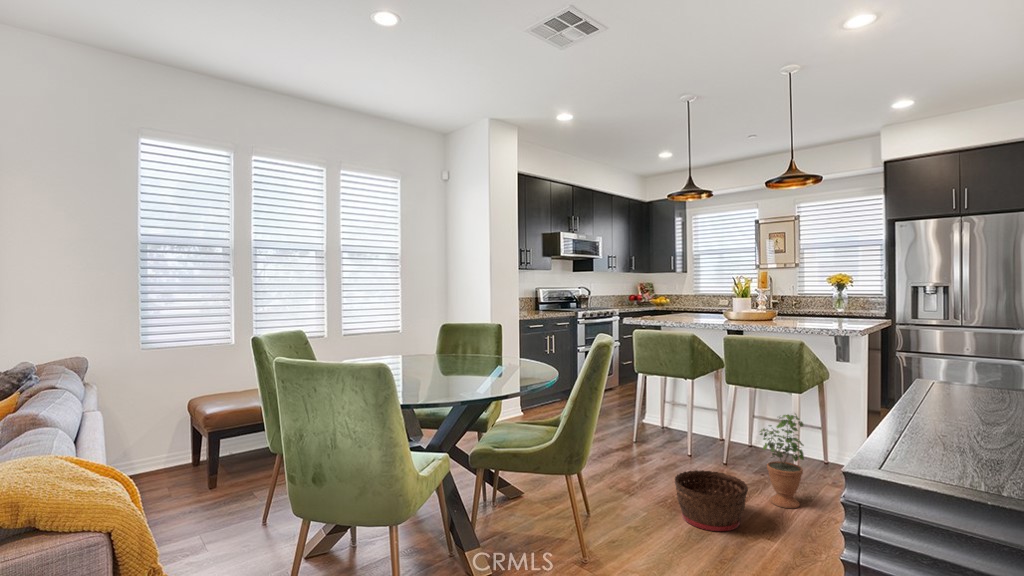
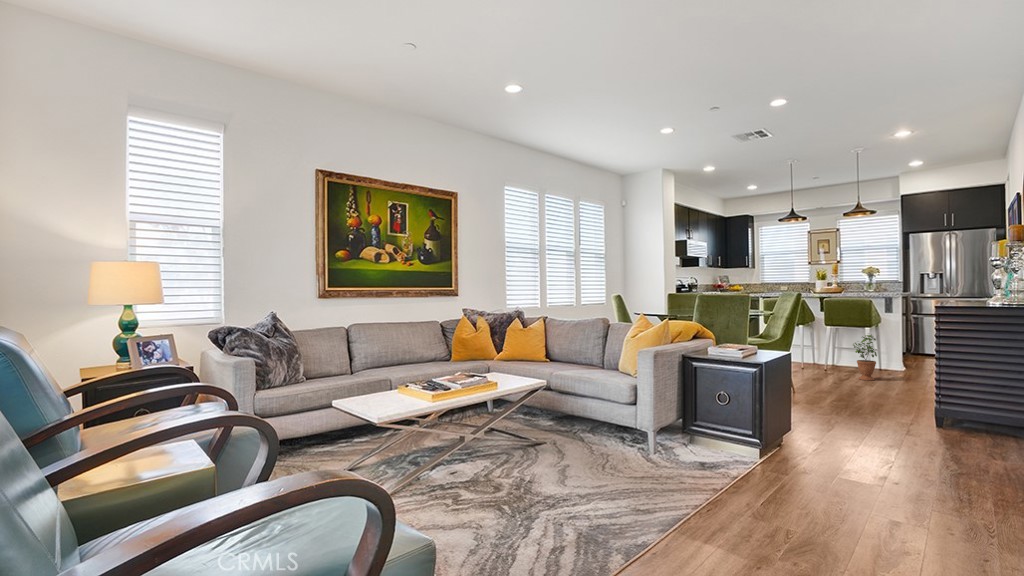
basket: present [675,470,748,531] -> none [815,363,854,386]

